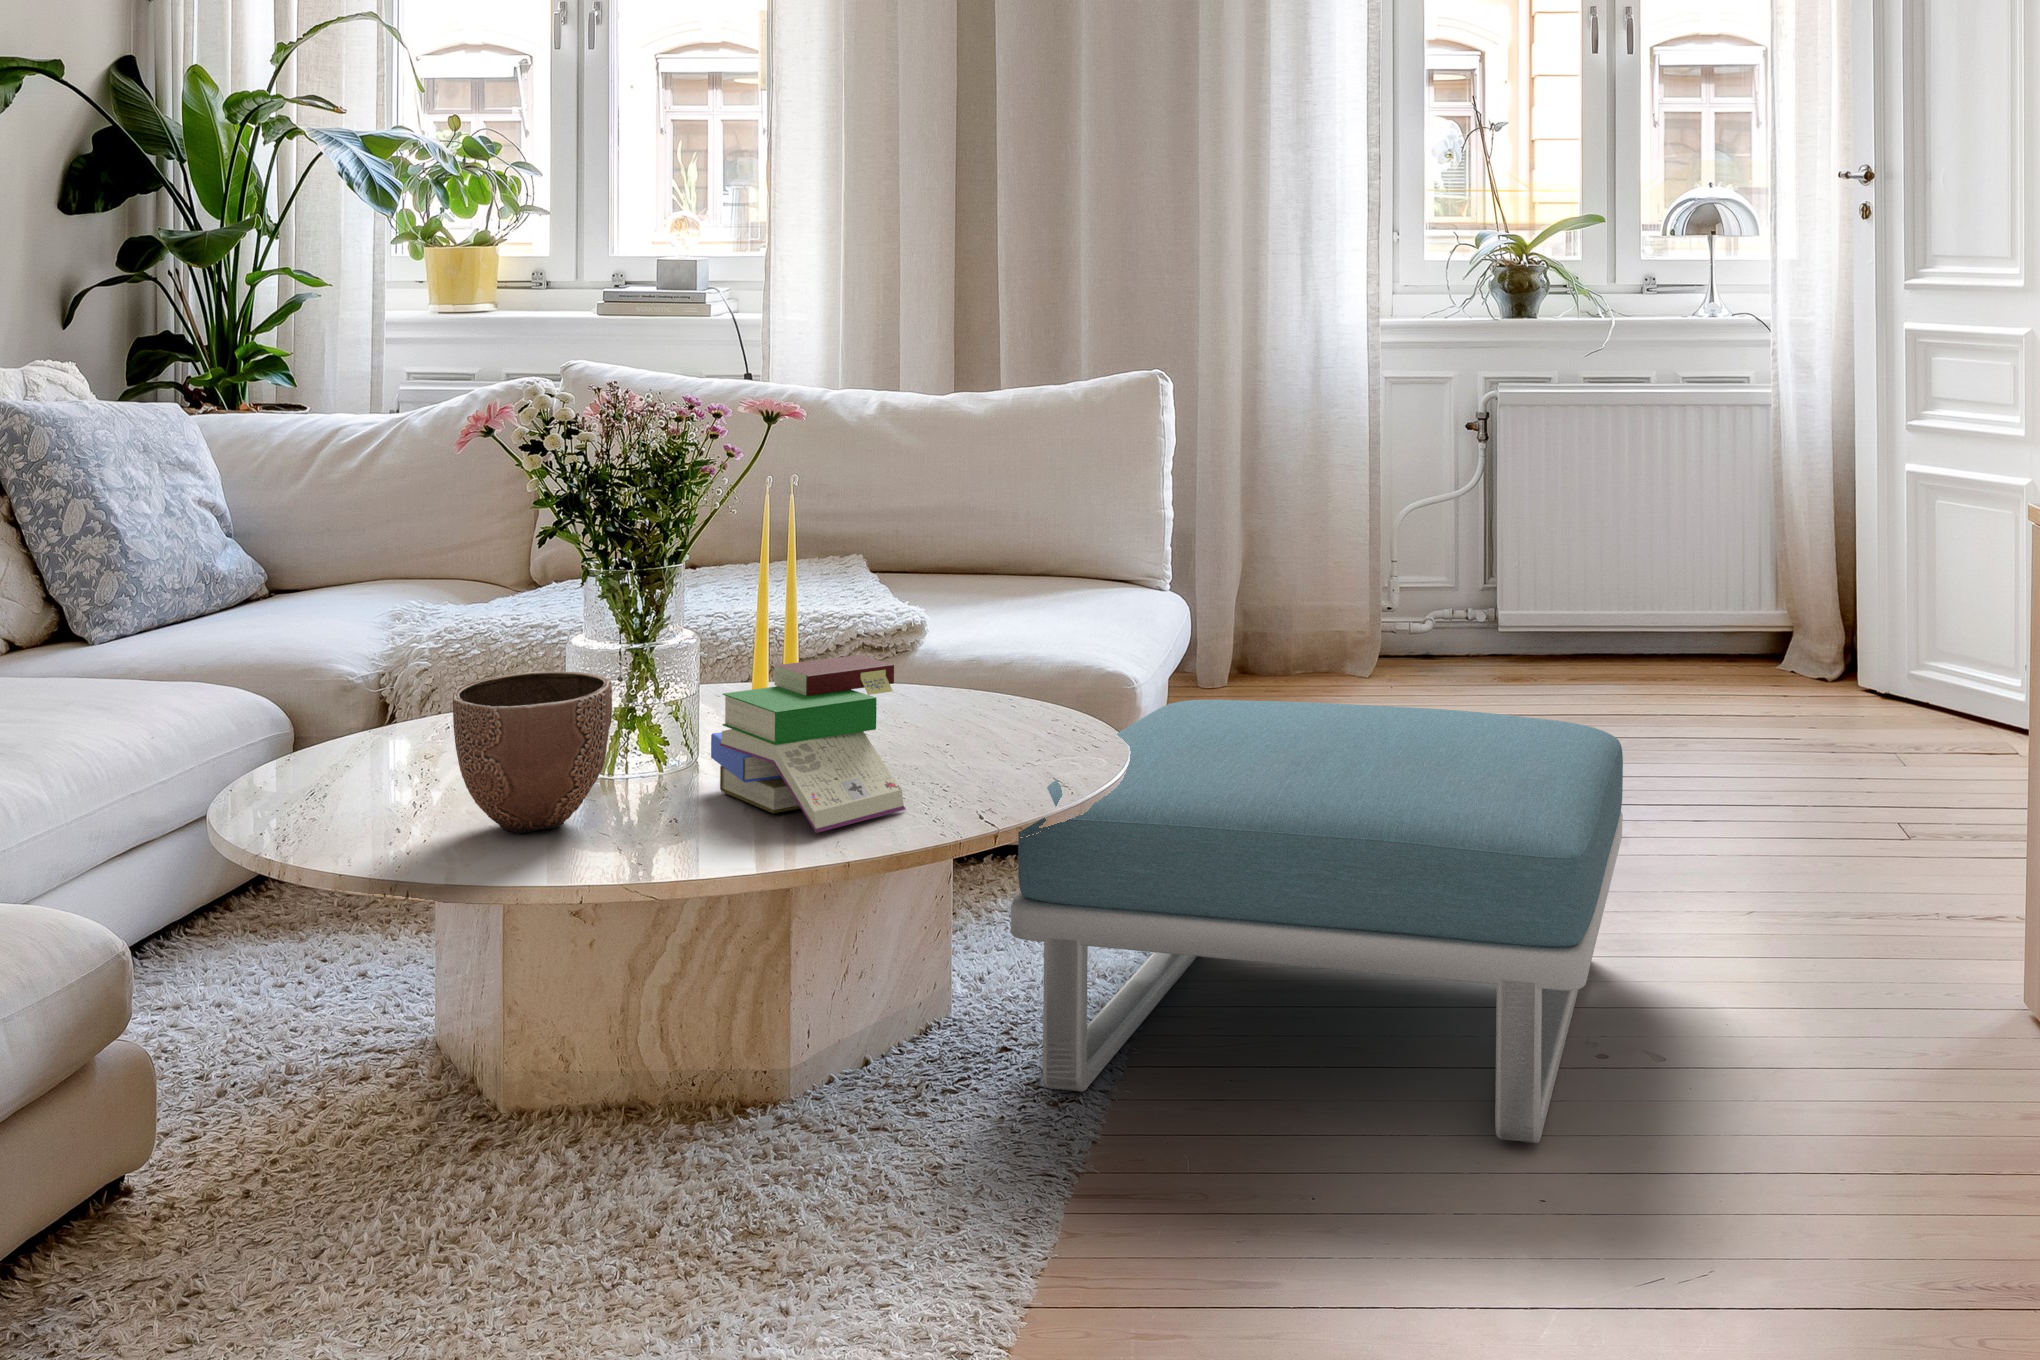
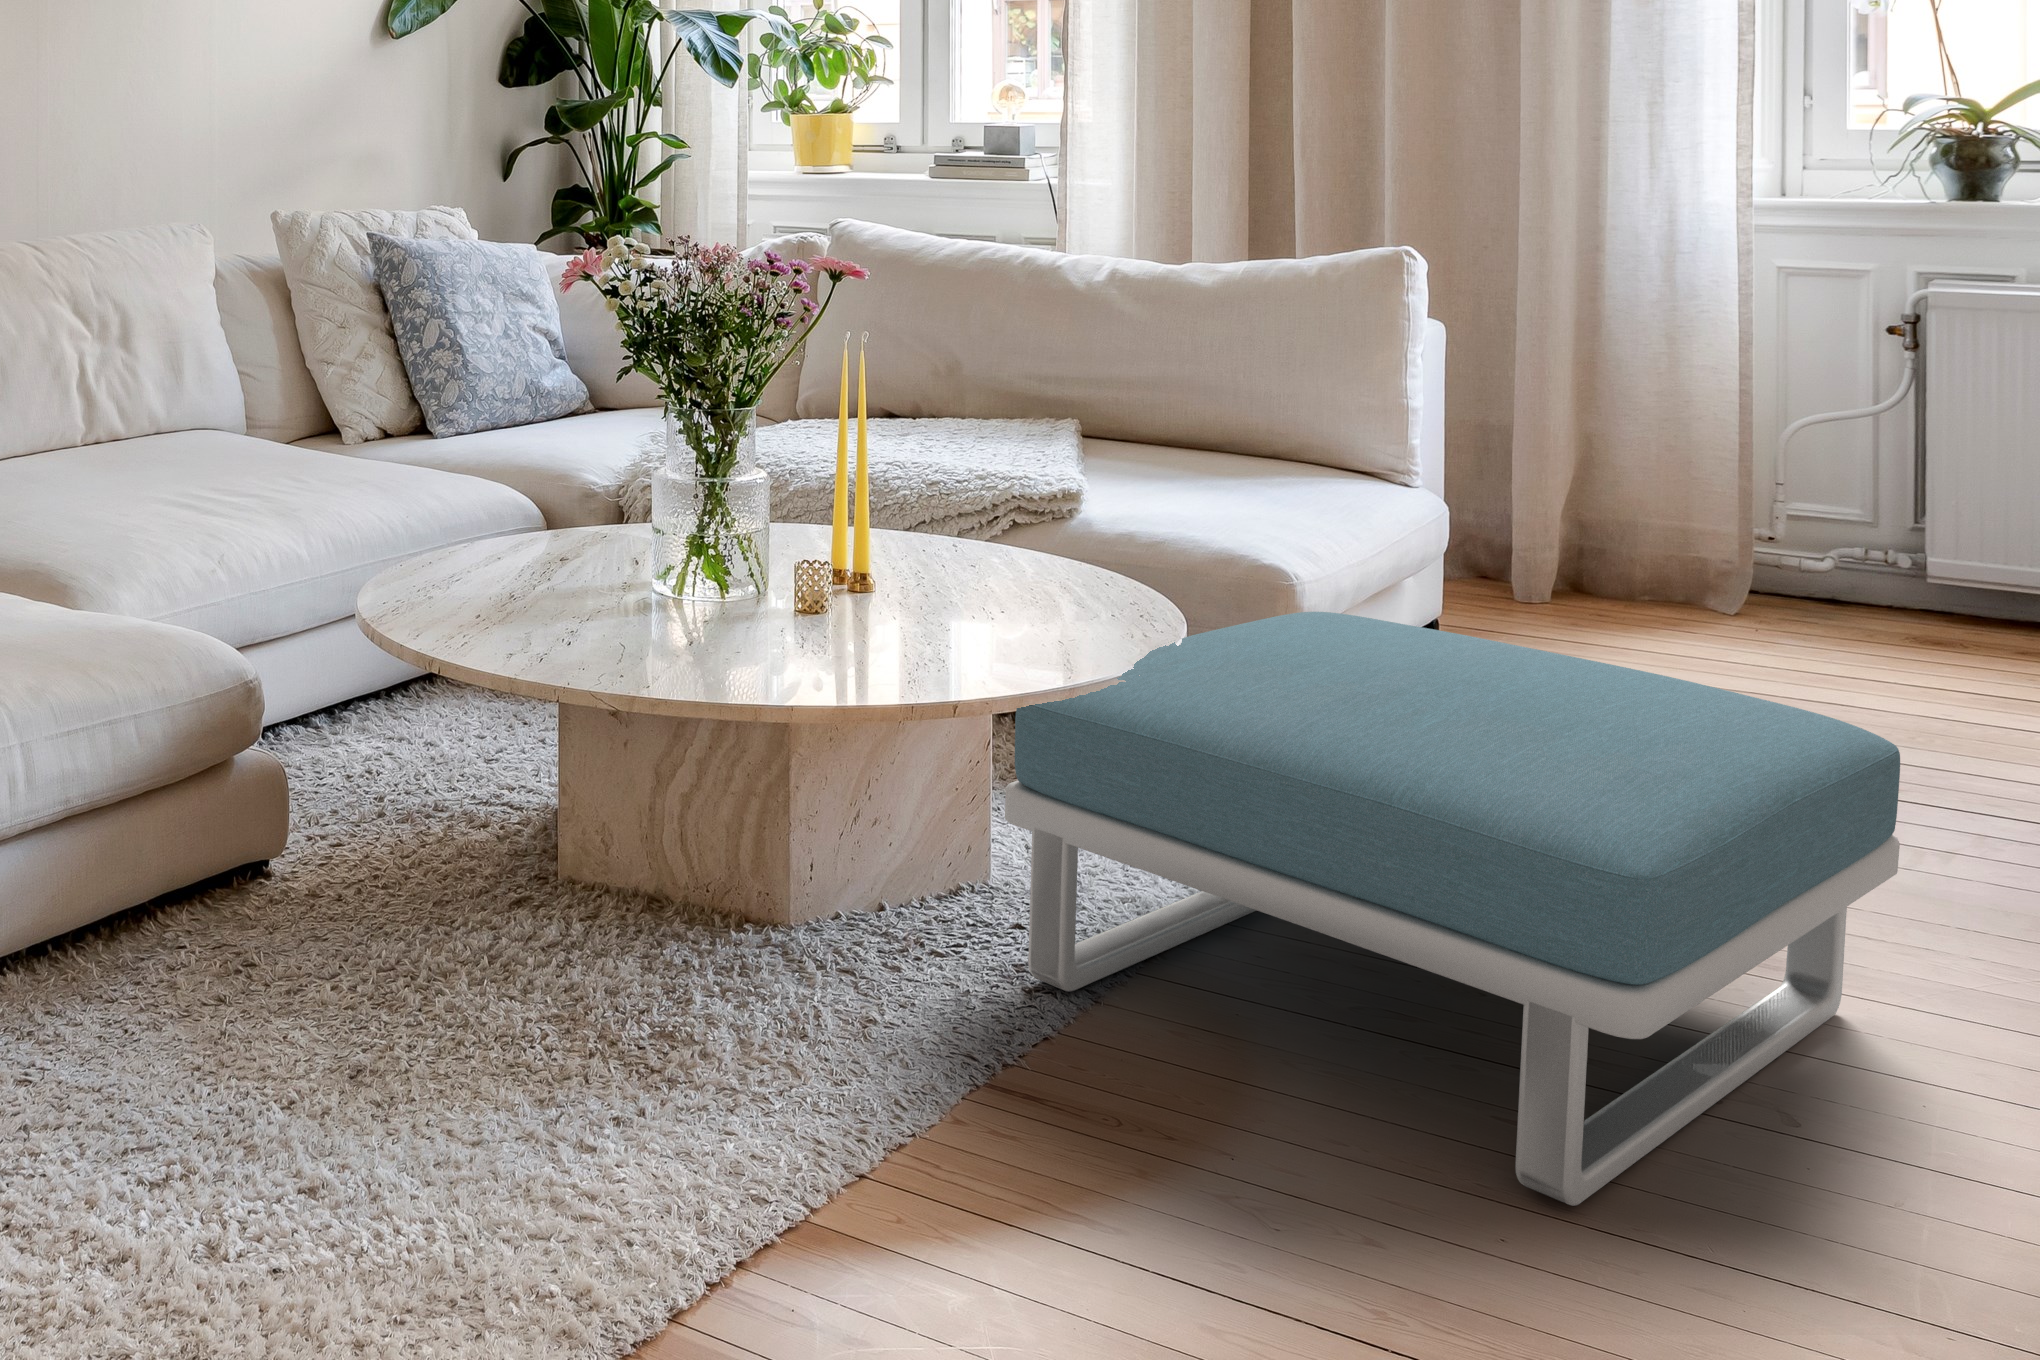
book: present [711,655,906,833] -> none [726,517,900,680]
decorative bowl: present [453,671,612,833] -> none [491,495,625,634]

